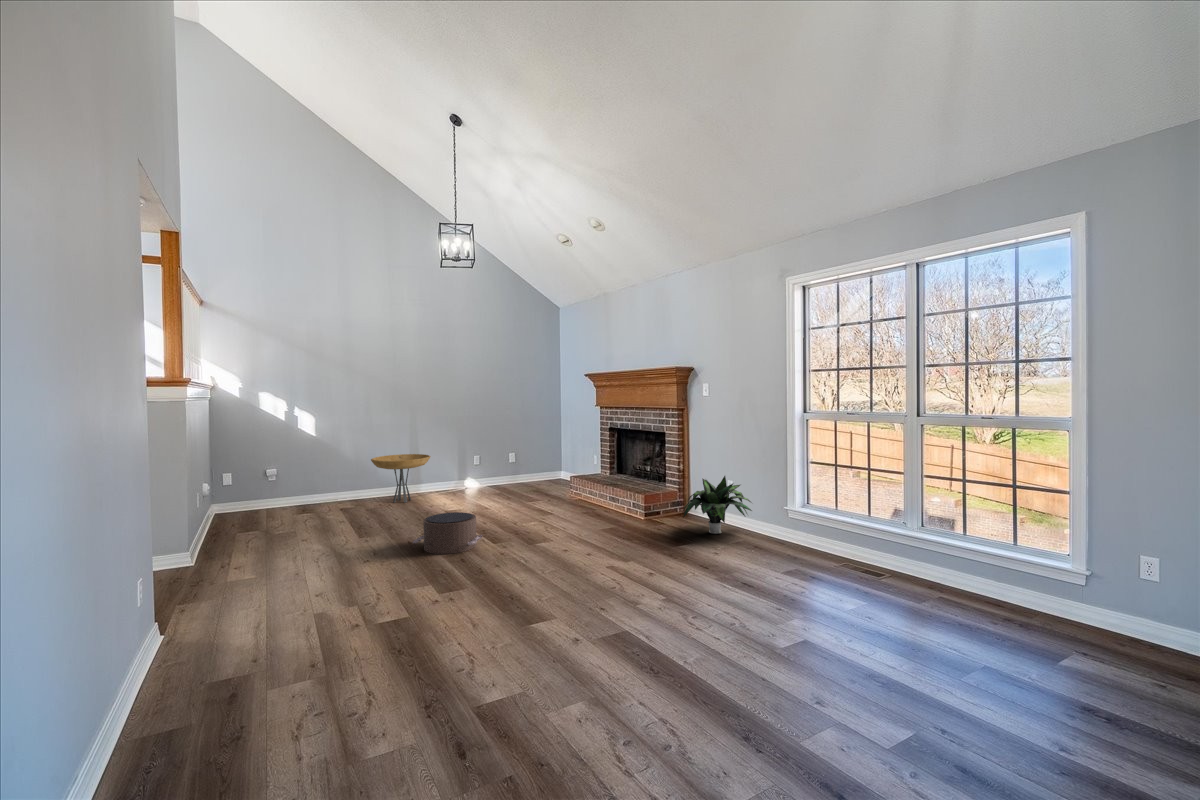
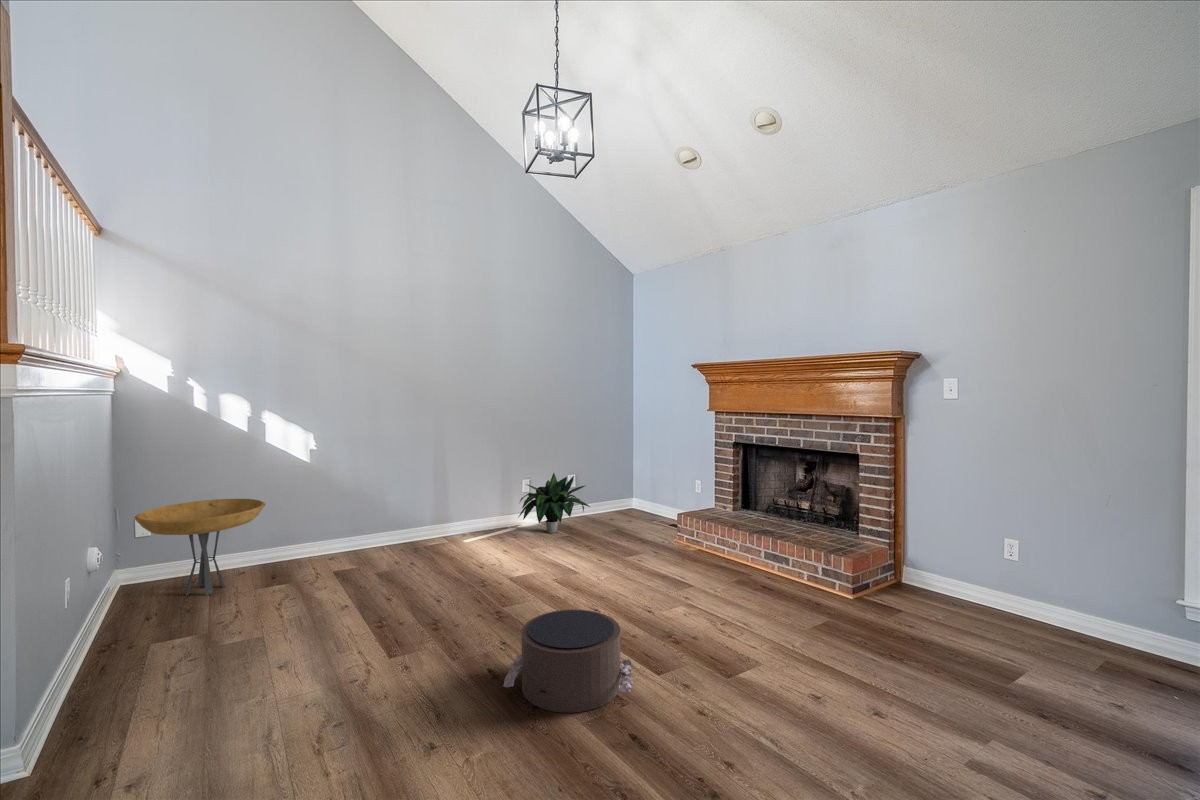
side table: present [371,454,431,503] -> present [135,499,265,596]
potted plant: present [683,476,752,534] -> present [519,473,590,533]

